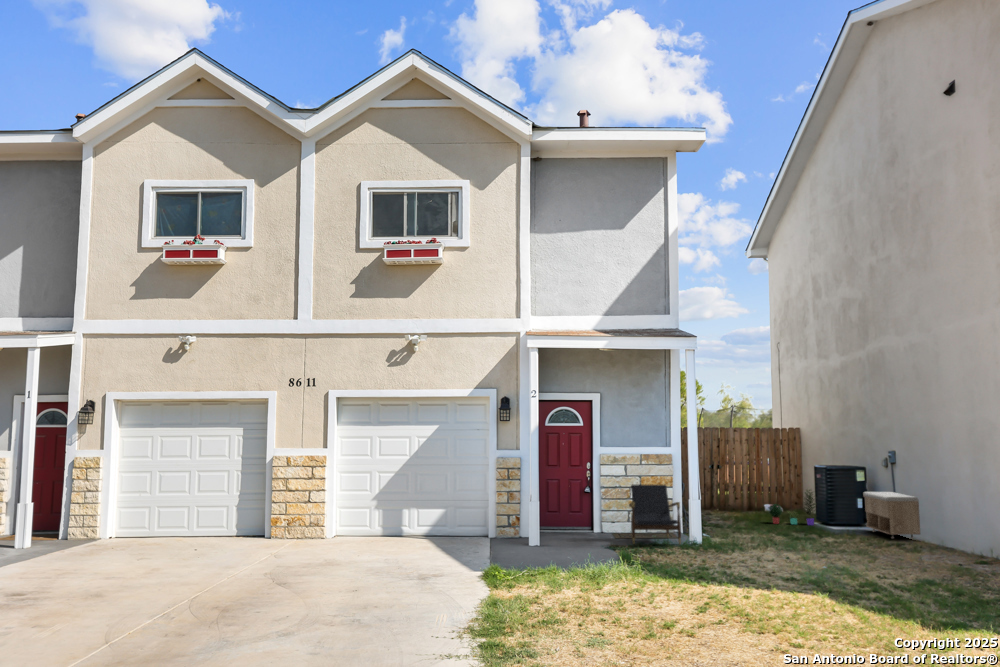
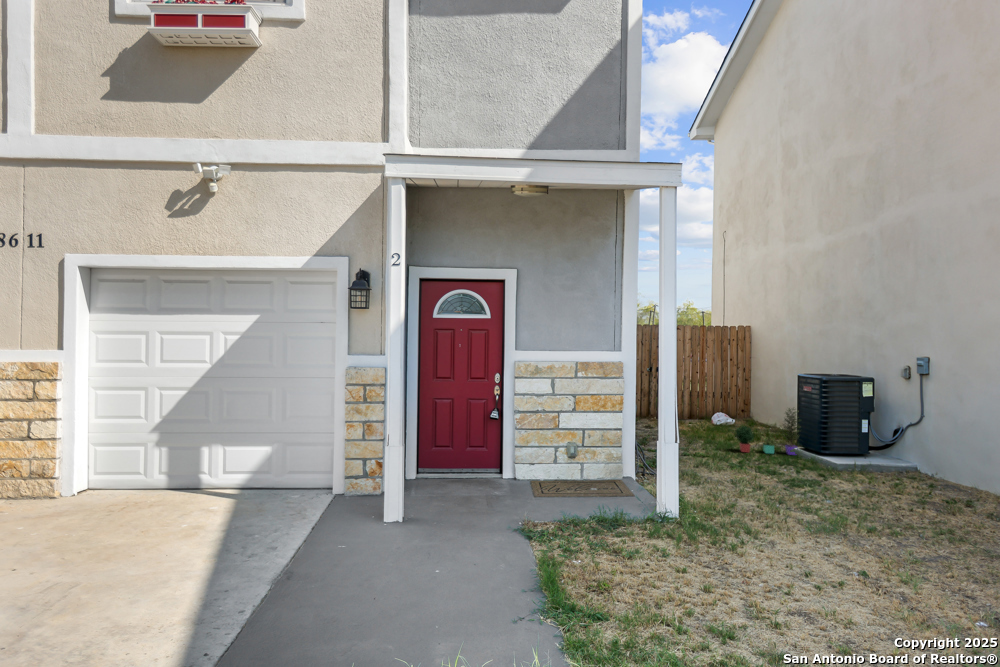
lounge chair: present [629,484,681,544] -> none [557,408,642,511]
storage bench: present [863,492,920,538] -> none [882,415,994,488]

